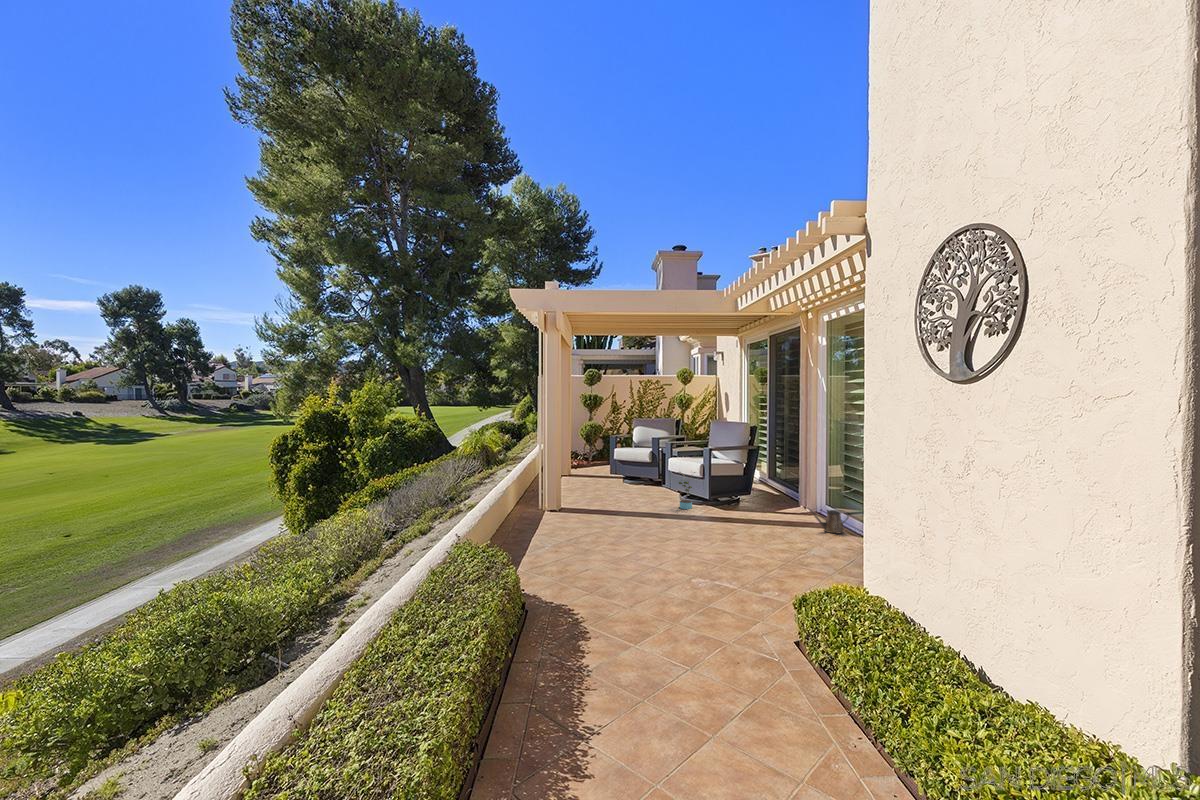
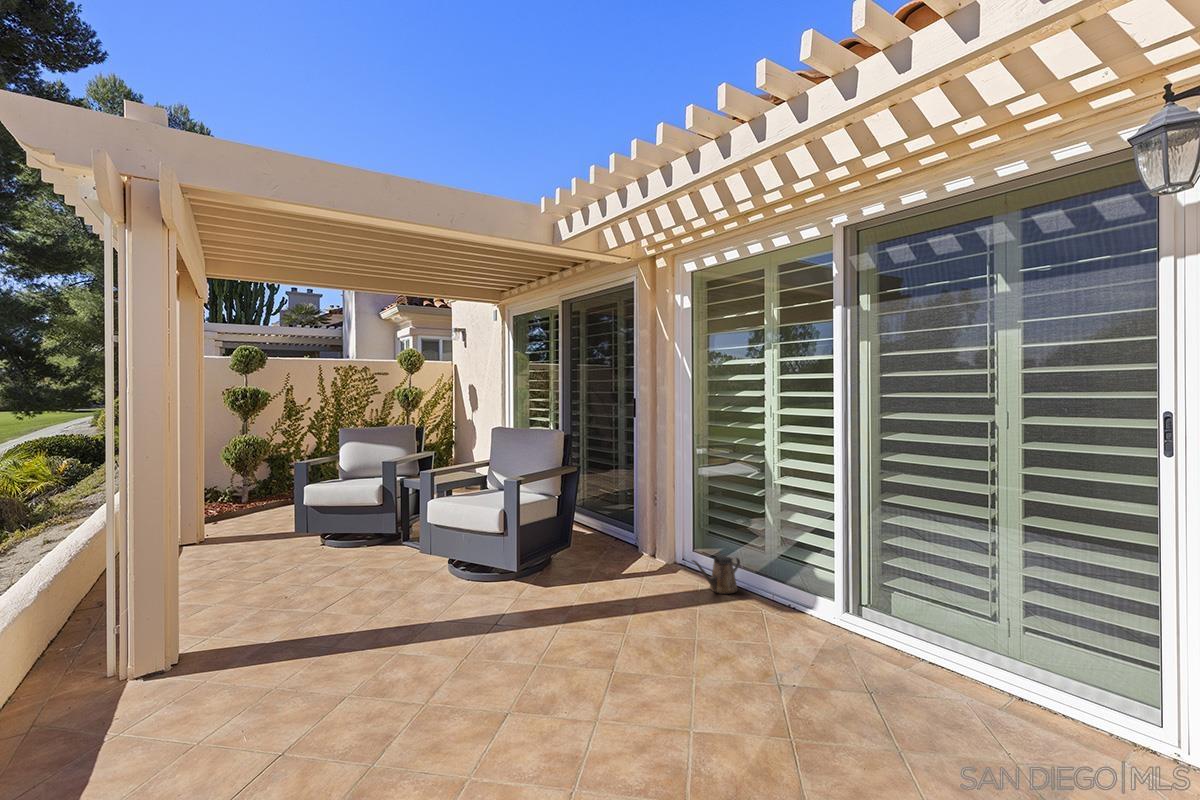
potted plant: present [679,472,695,509] -> none [452,514,493,591]

